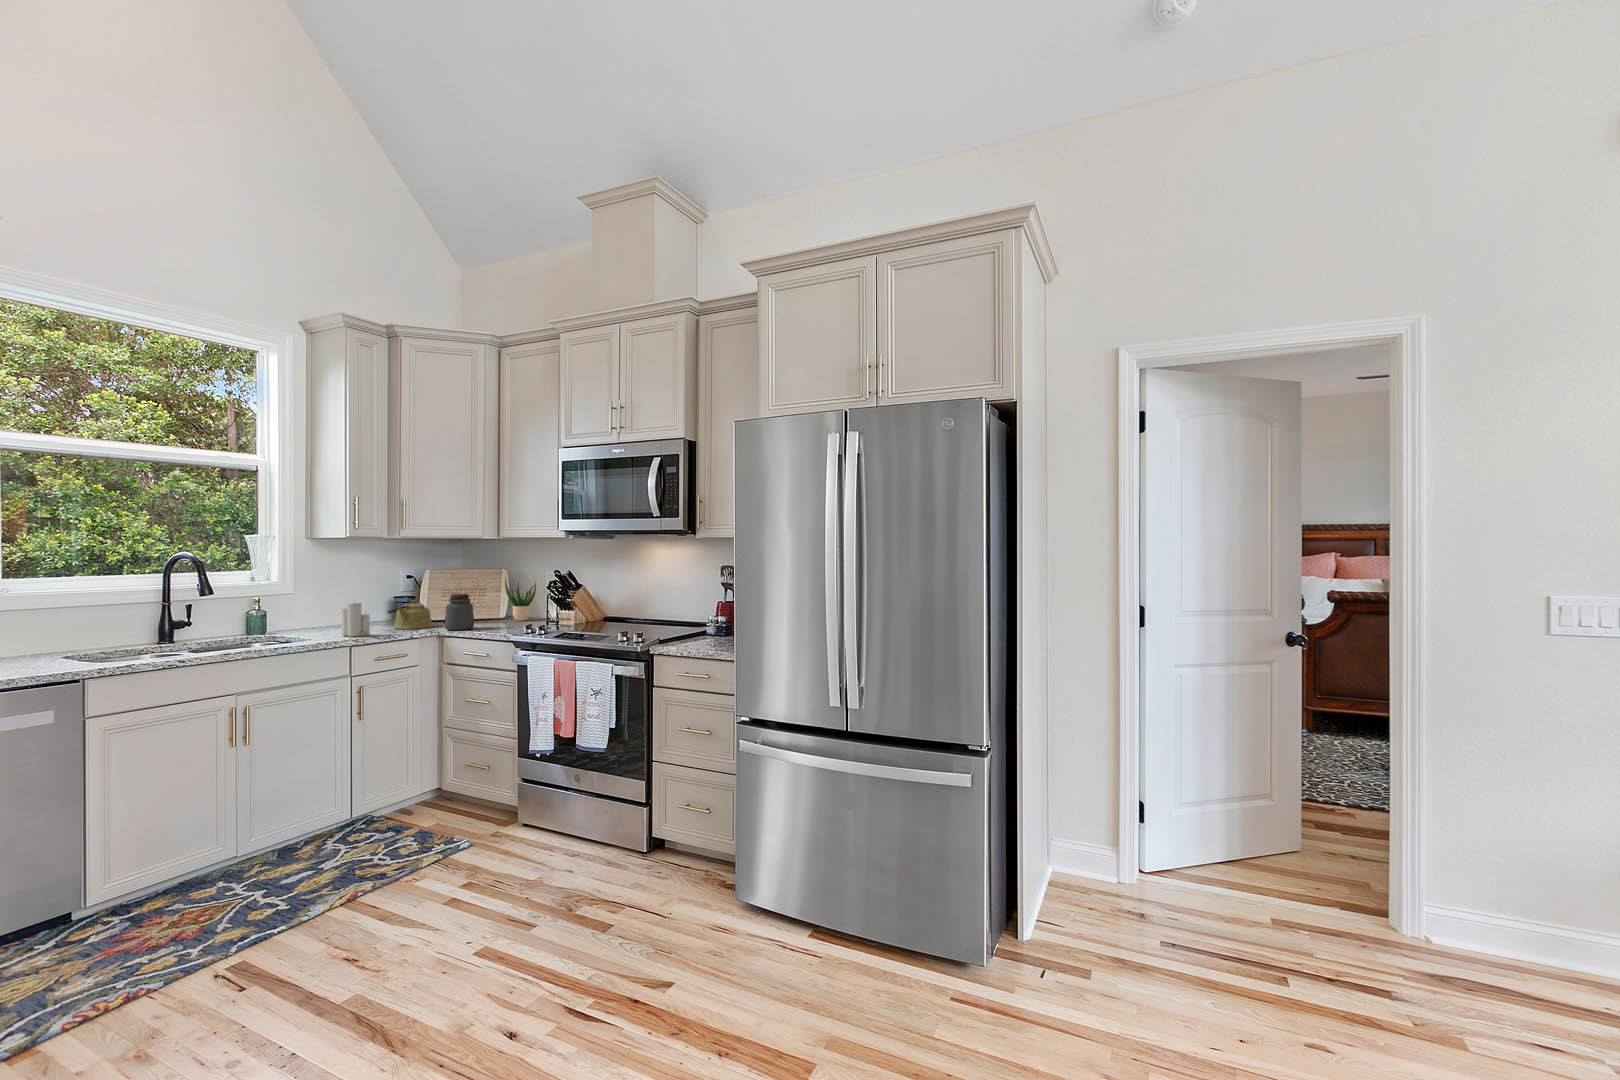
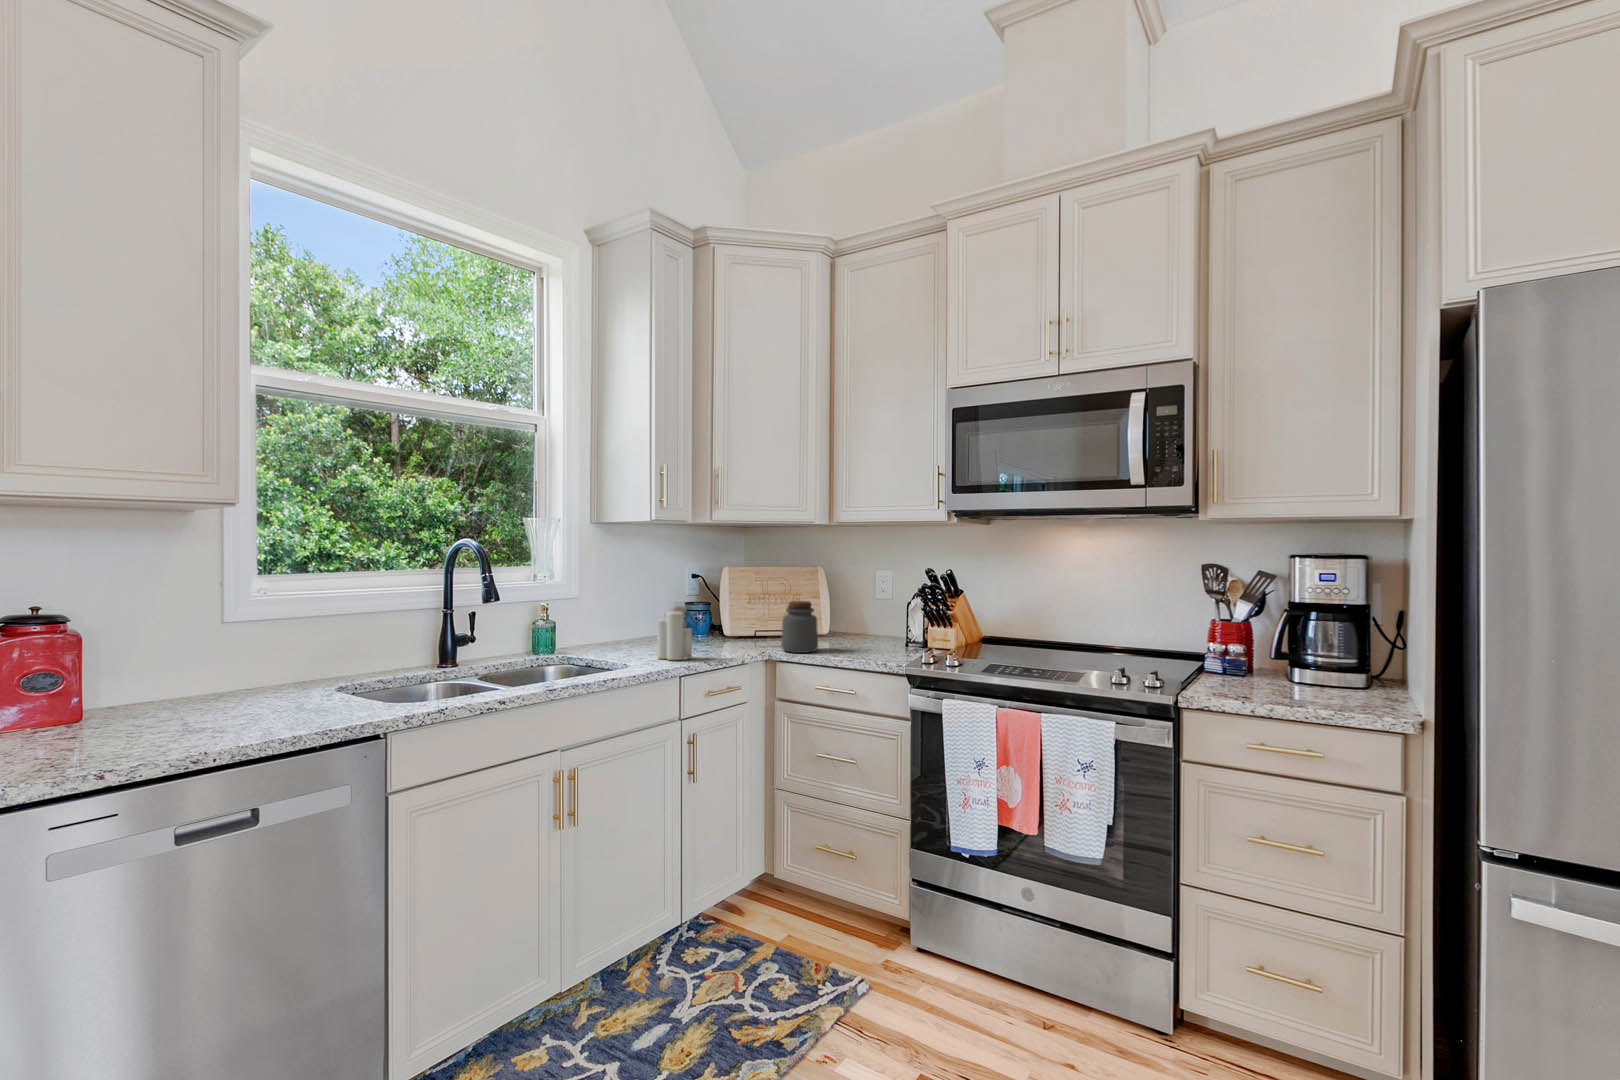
potted plant: present [505,578,536,621] -> none [834,576,877,638]
kettle: present [388,600,432,629] -> none [700,608,753,649]

